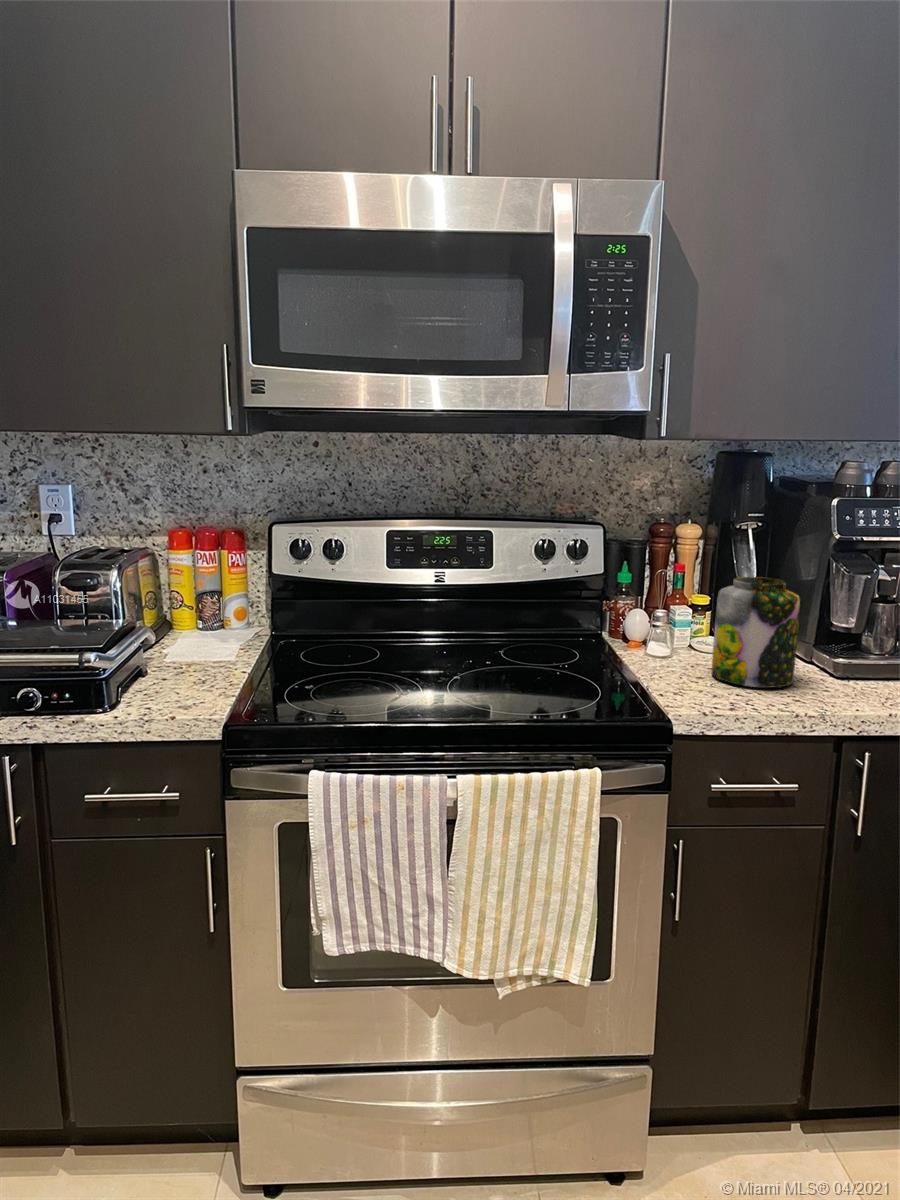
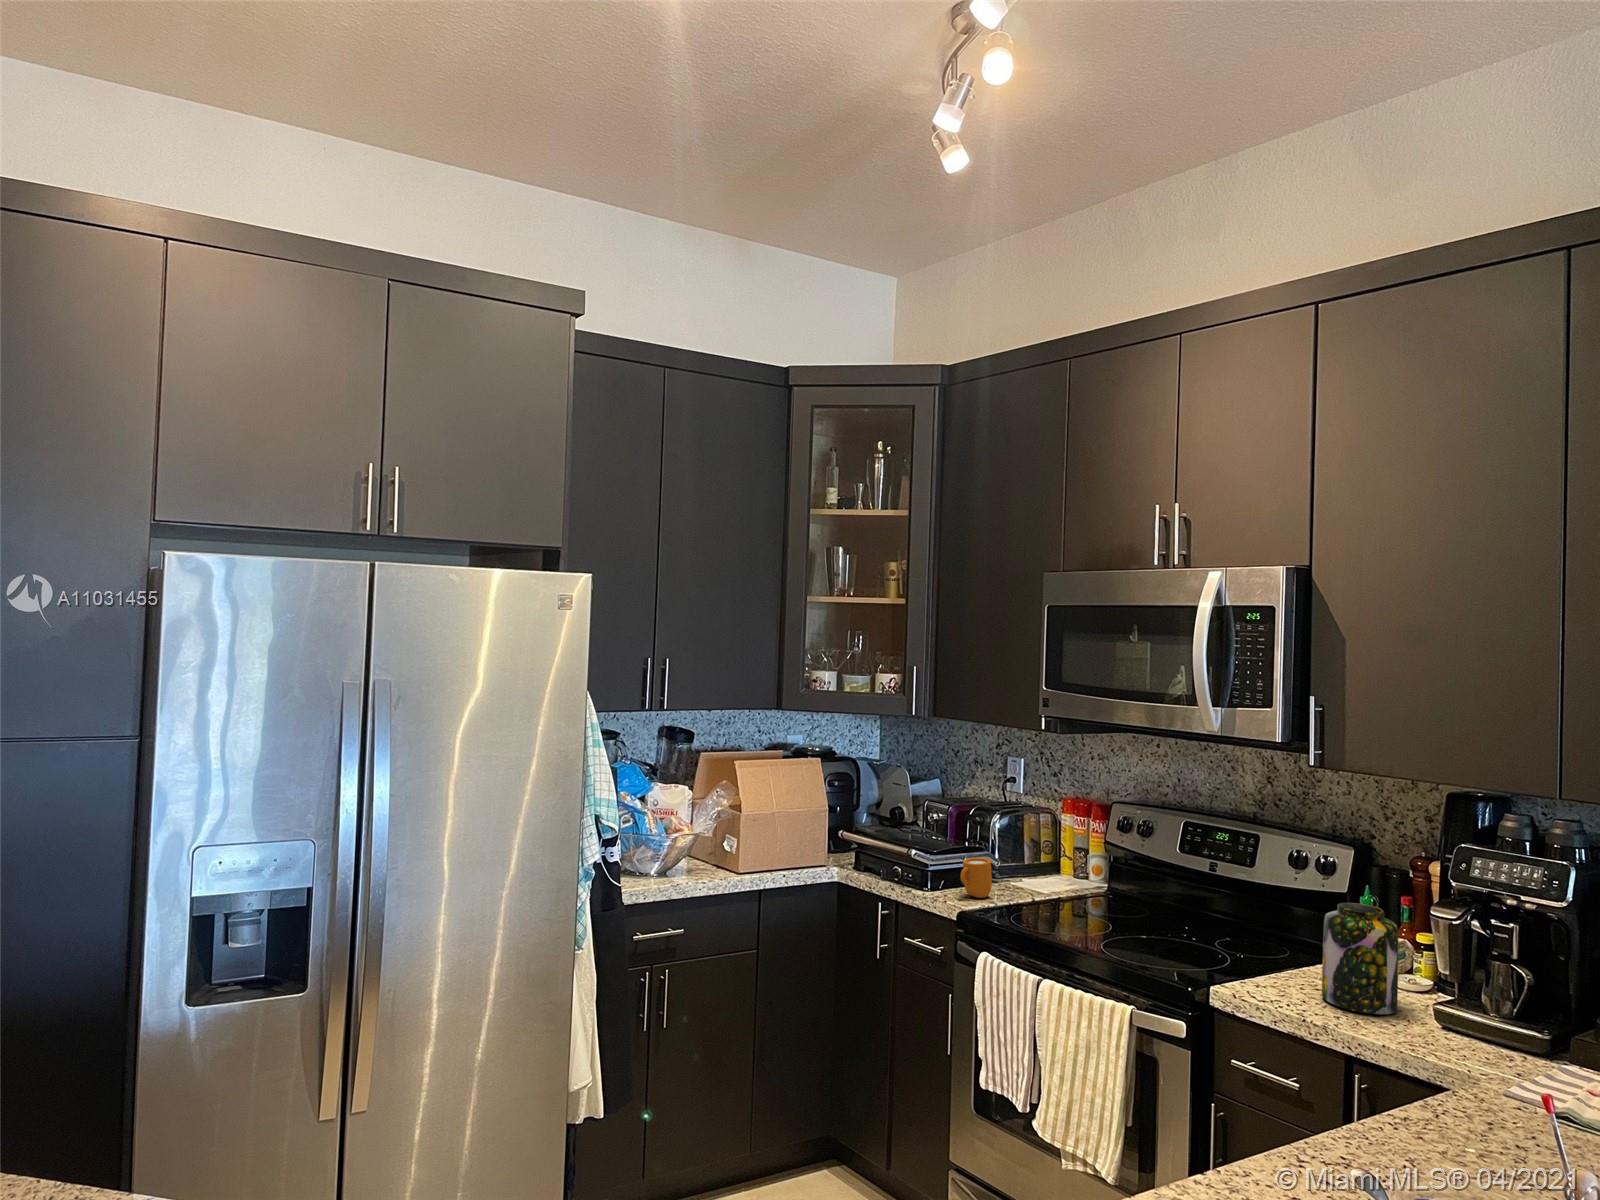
mug: none [144,633,193,695] -> present [960,858,992,898]

